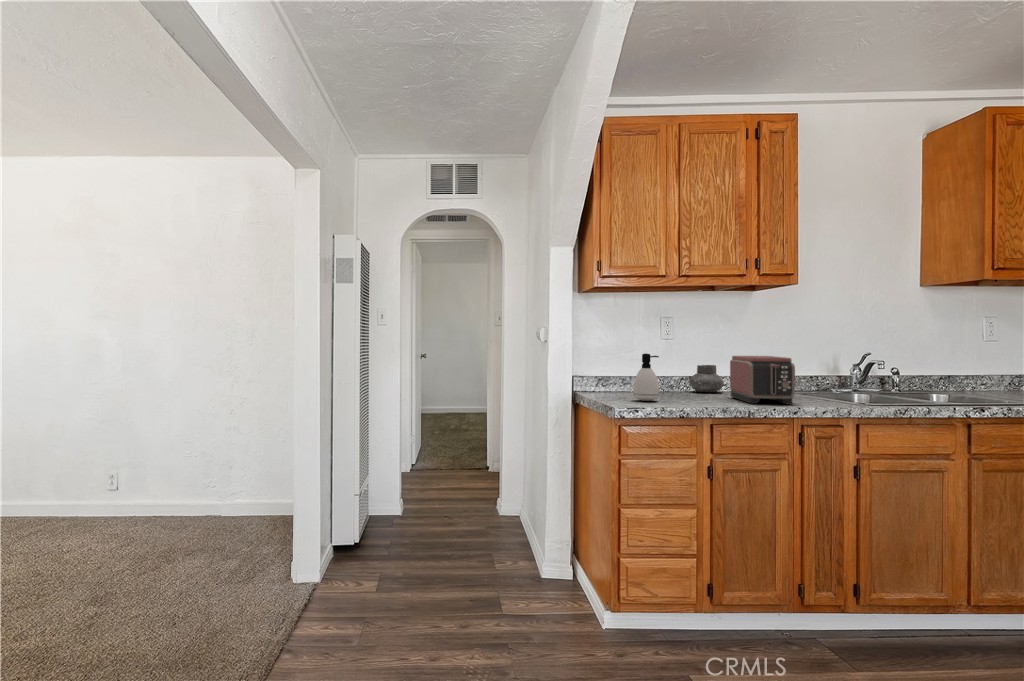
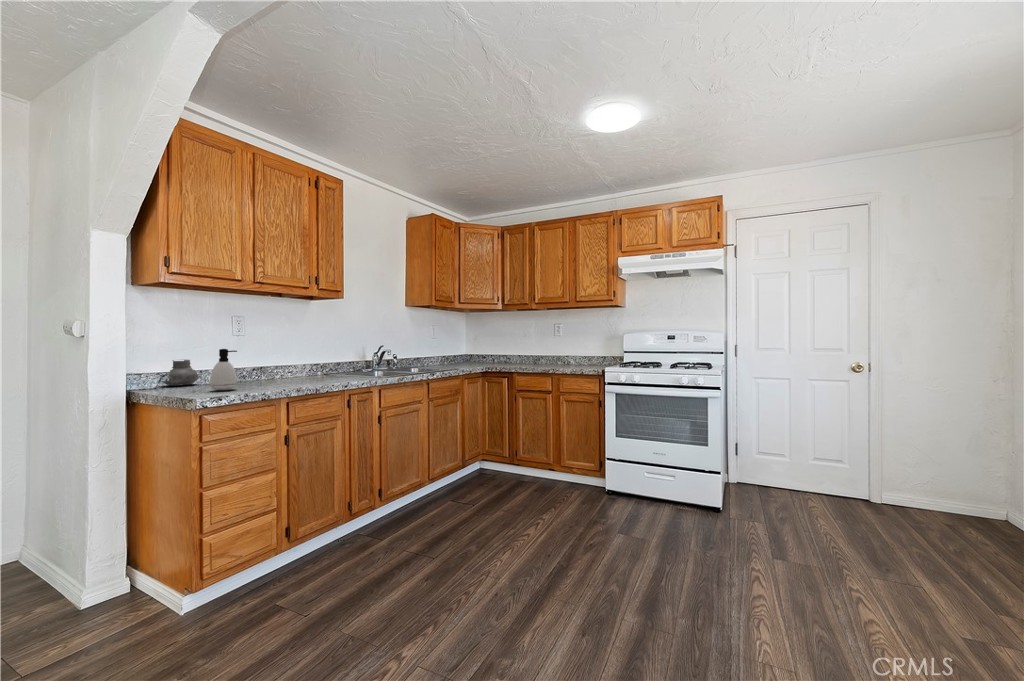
toaster: present [730,356,795,404] -> none [297,348,347,384]
vase: present [689,365,724,392] -> present [162,360,198,386]

